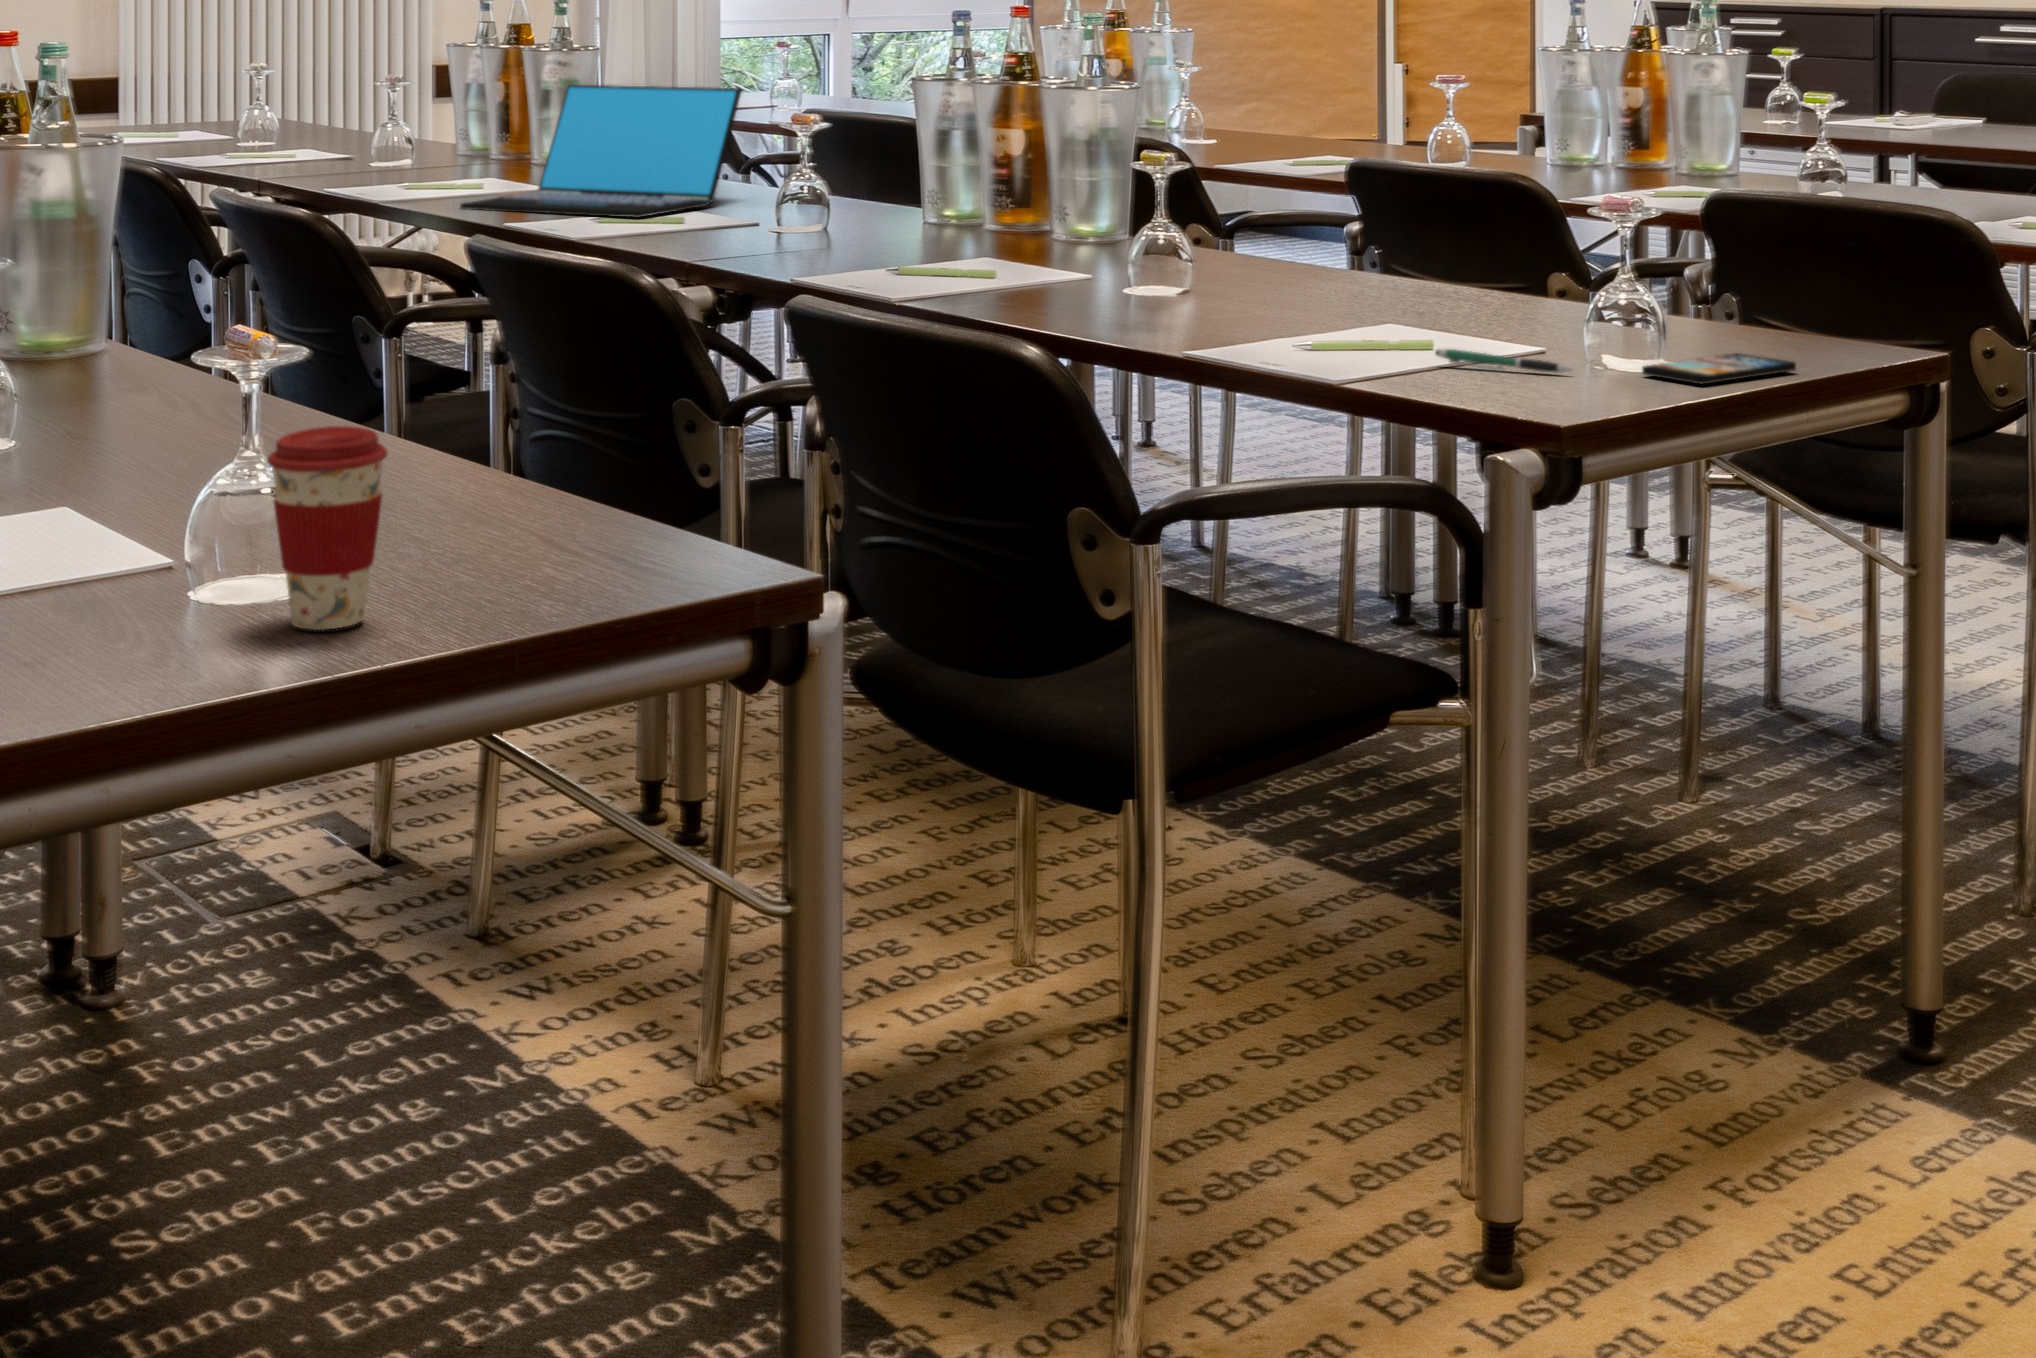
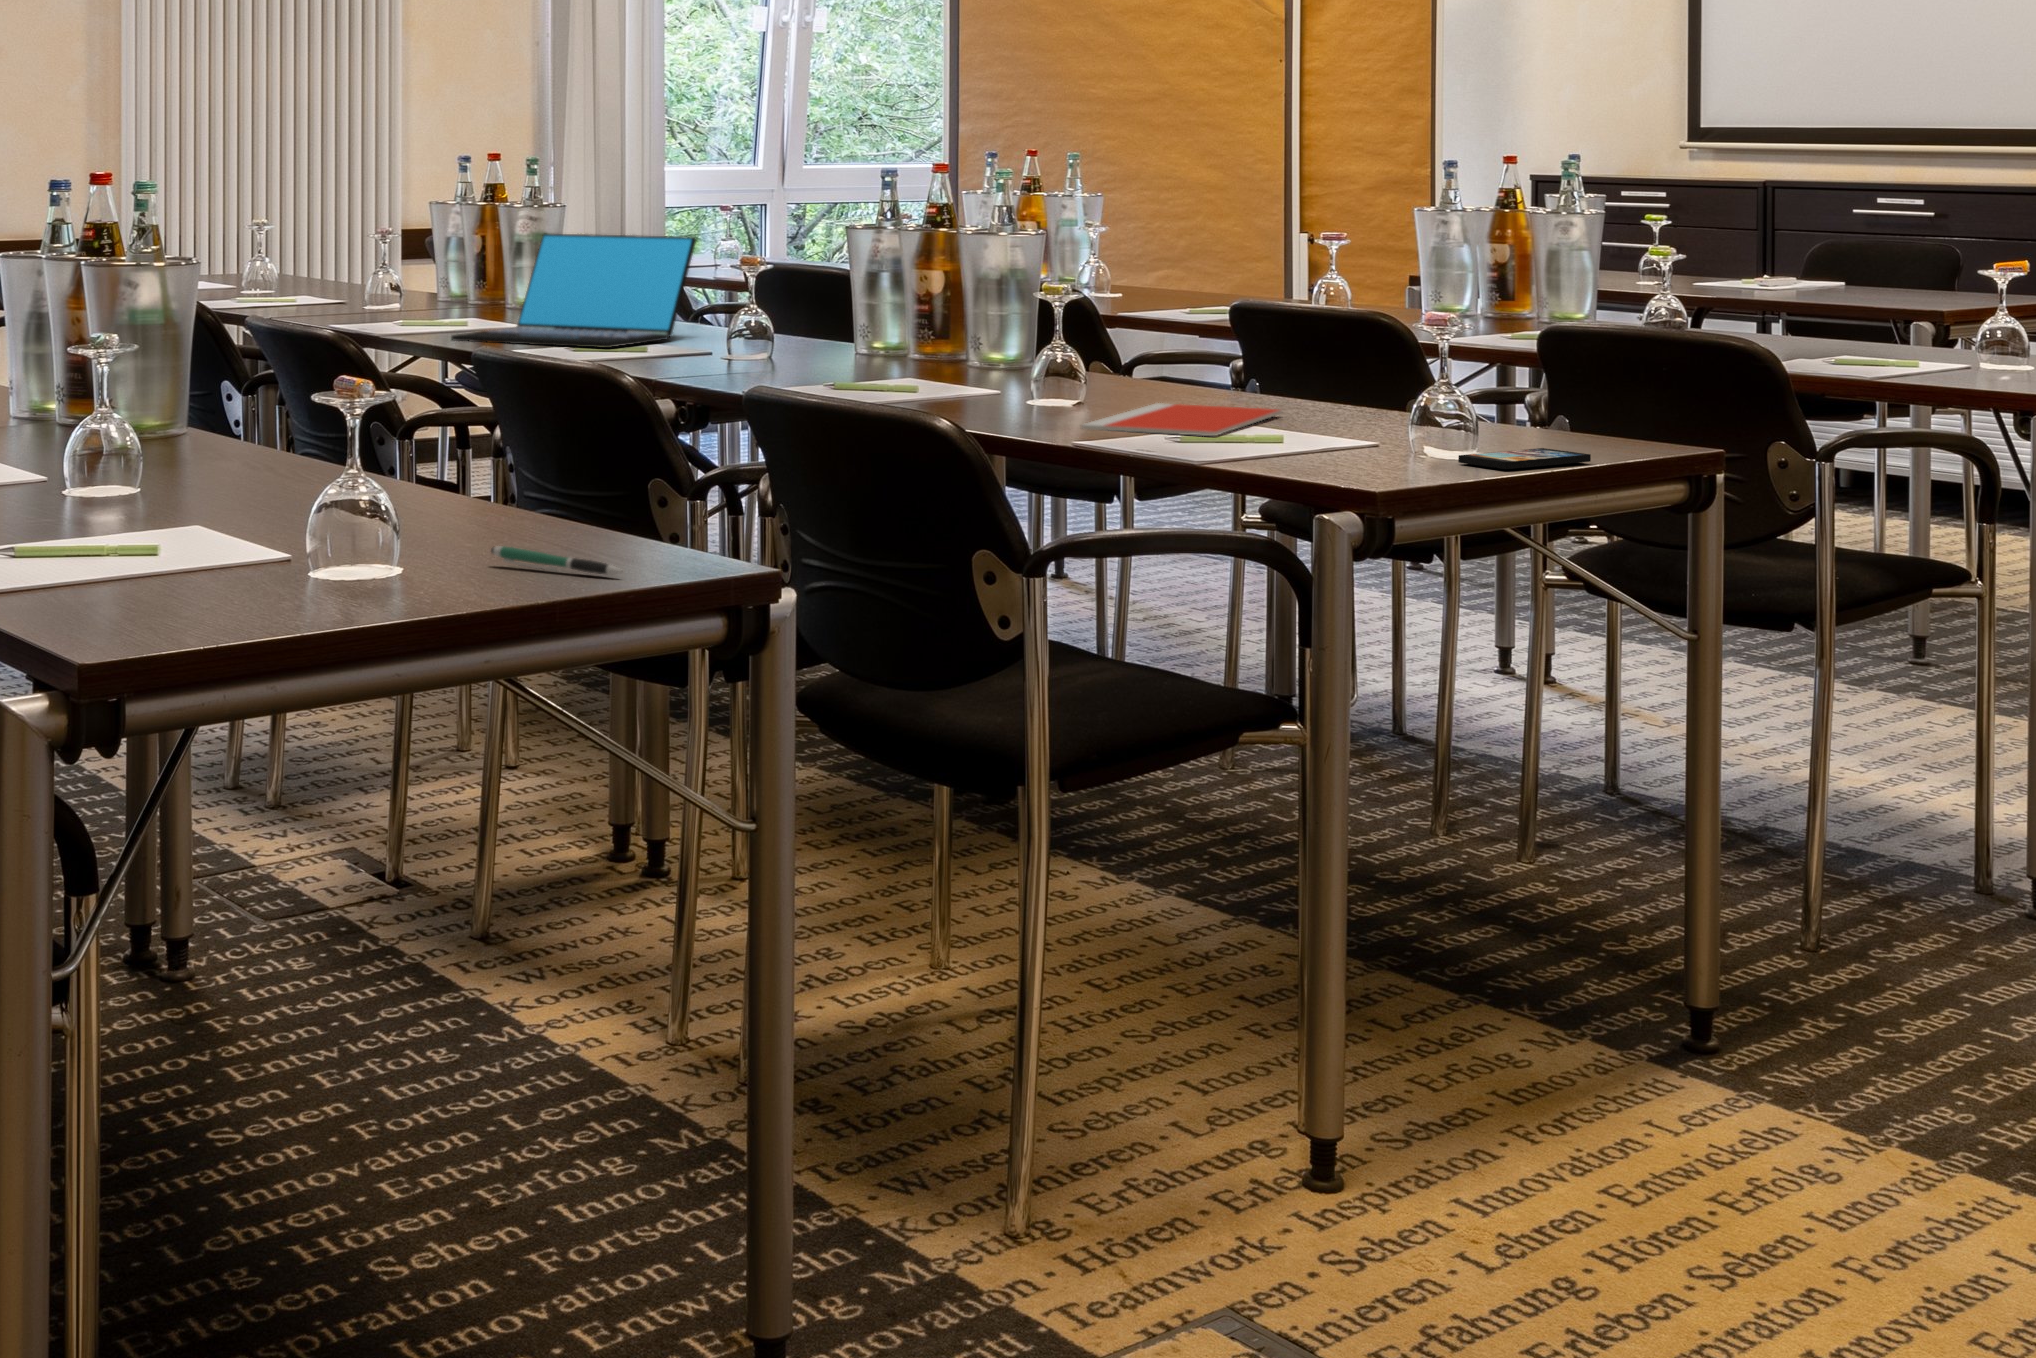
notebook: none [1187,291,1419,338] -> present [1081,403,1282,436]
pen: present [1436,349,1571,373] -> present [491,546,622,575]
coffee cup: present [267,426,388,630] -> none [373,450,461,598]

